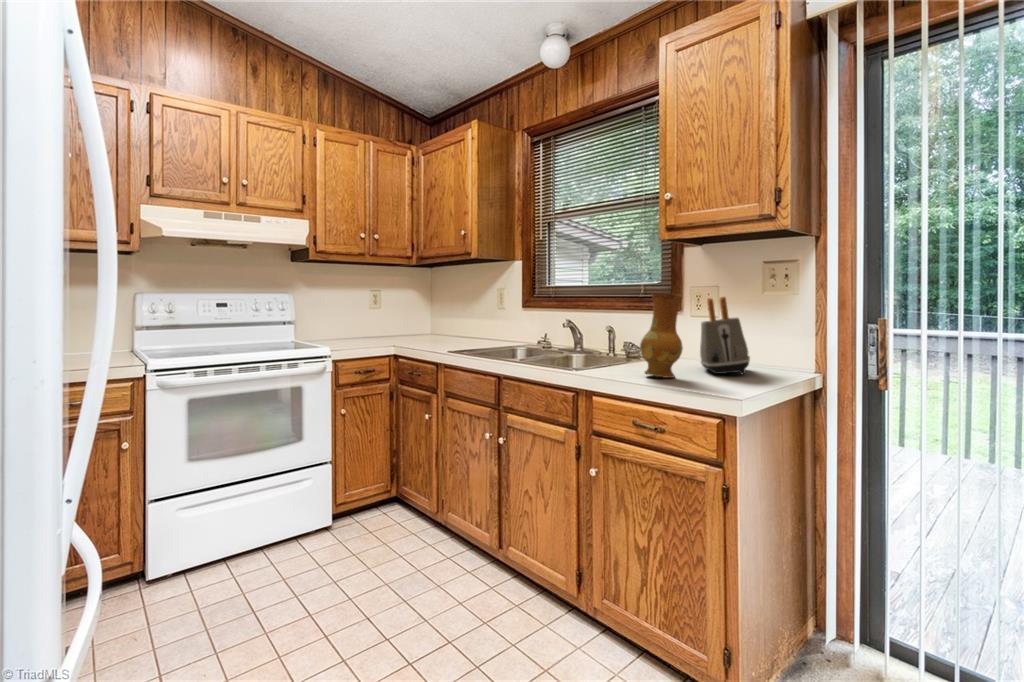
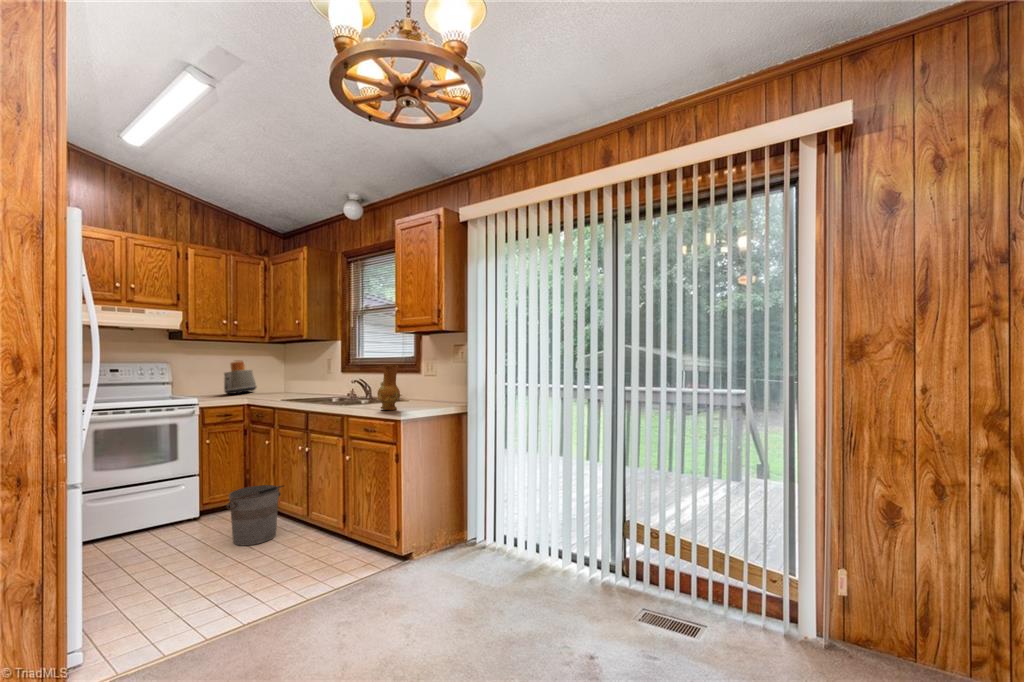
toaster: present [700,297,750,374] -> present [224,361,257,394]
bucket: none [377,484,459,582] -> present [227,485,284,546]

